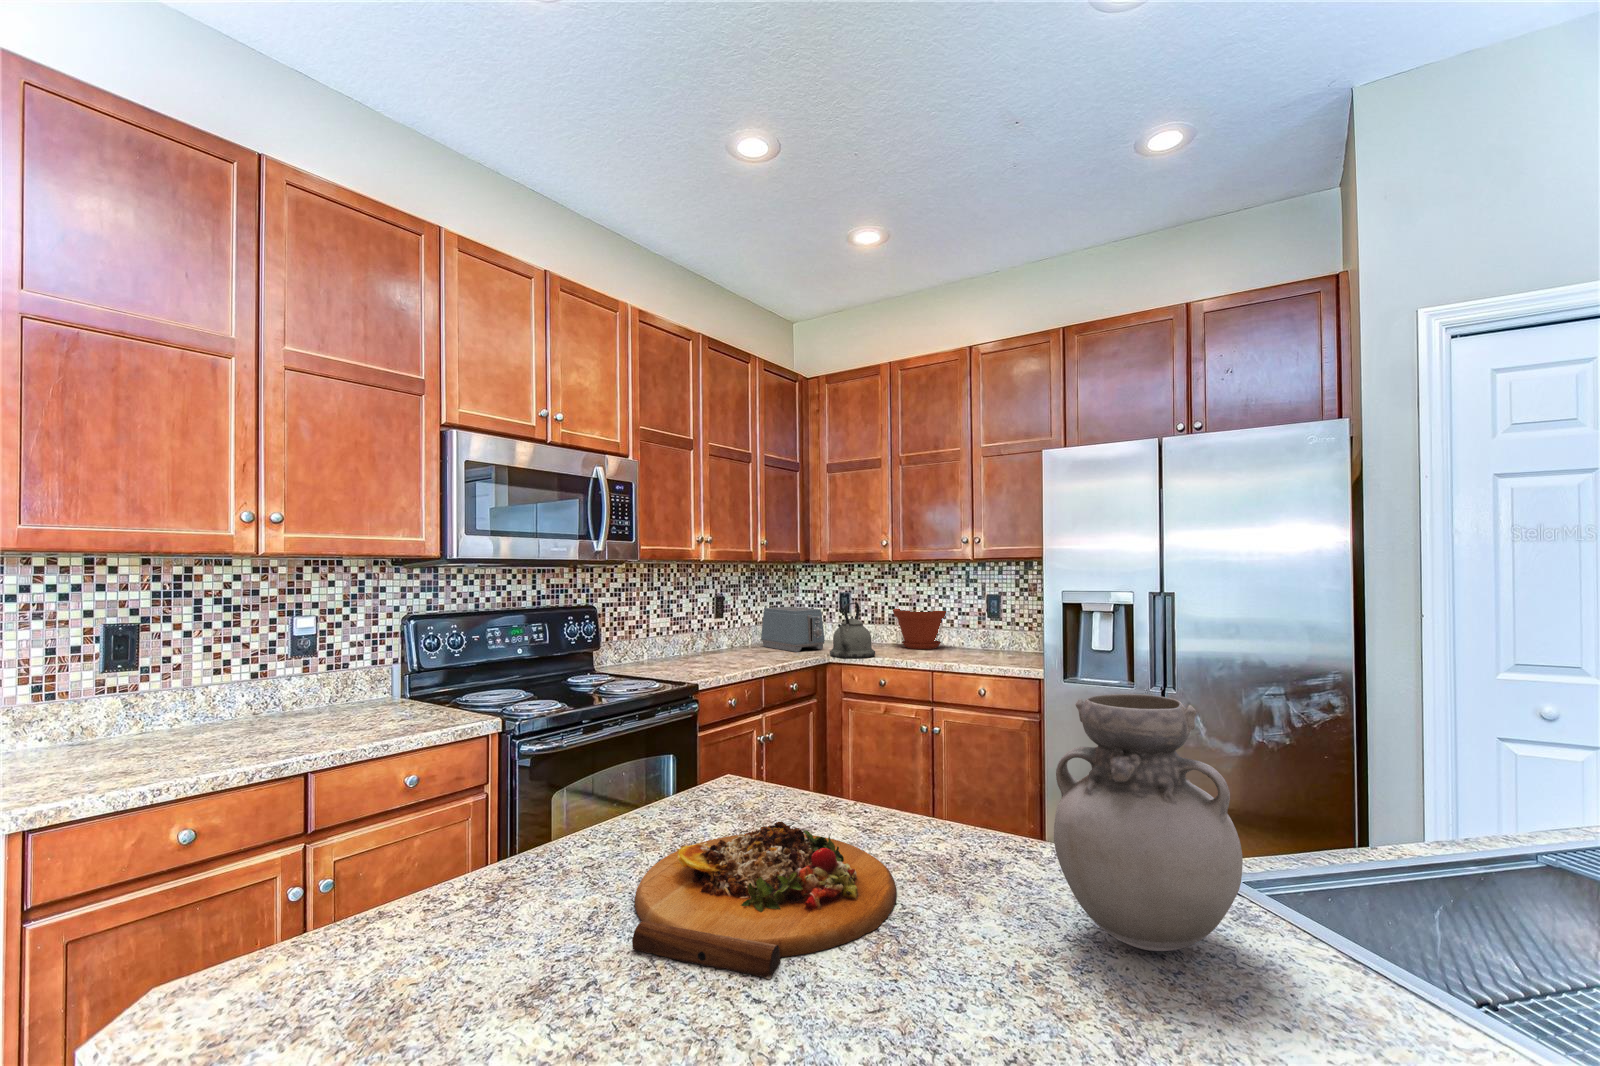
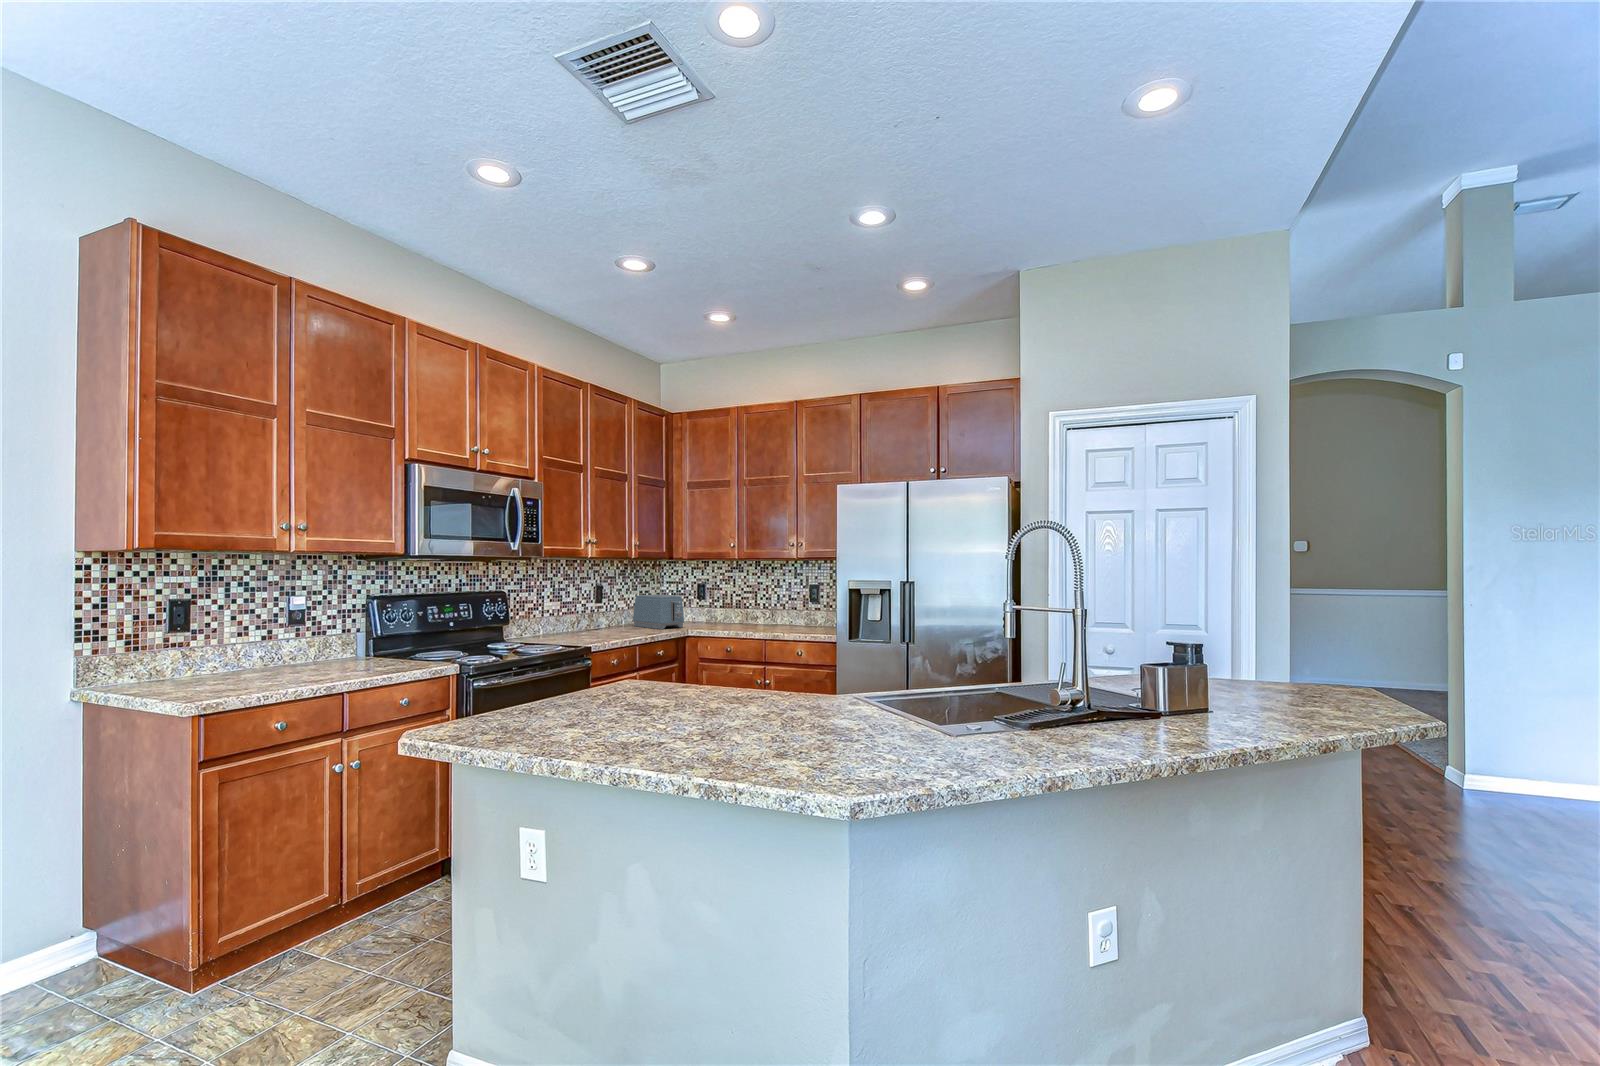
kettle: present [830,603,875,658] -> none [688,591,723,633]
plant pot: present [893,609,946,649] -> none [738,595,782,627]
vase: present [1054,694,1243,951] -> none [770,615,838,713]
cutting board: present [632,821,897,979] -> none [586,680,707,724]

